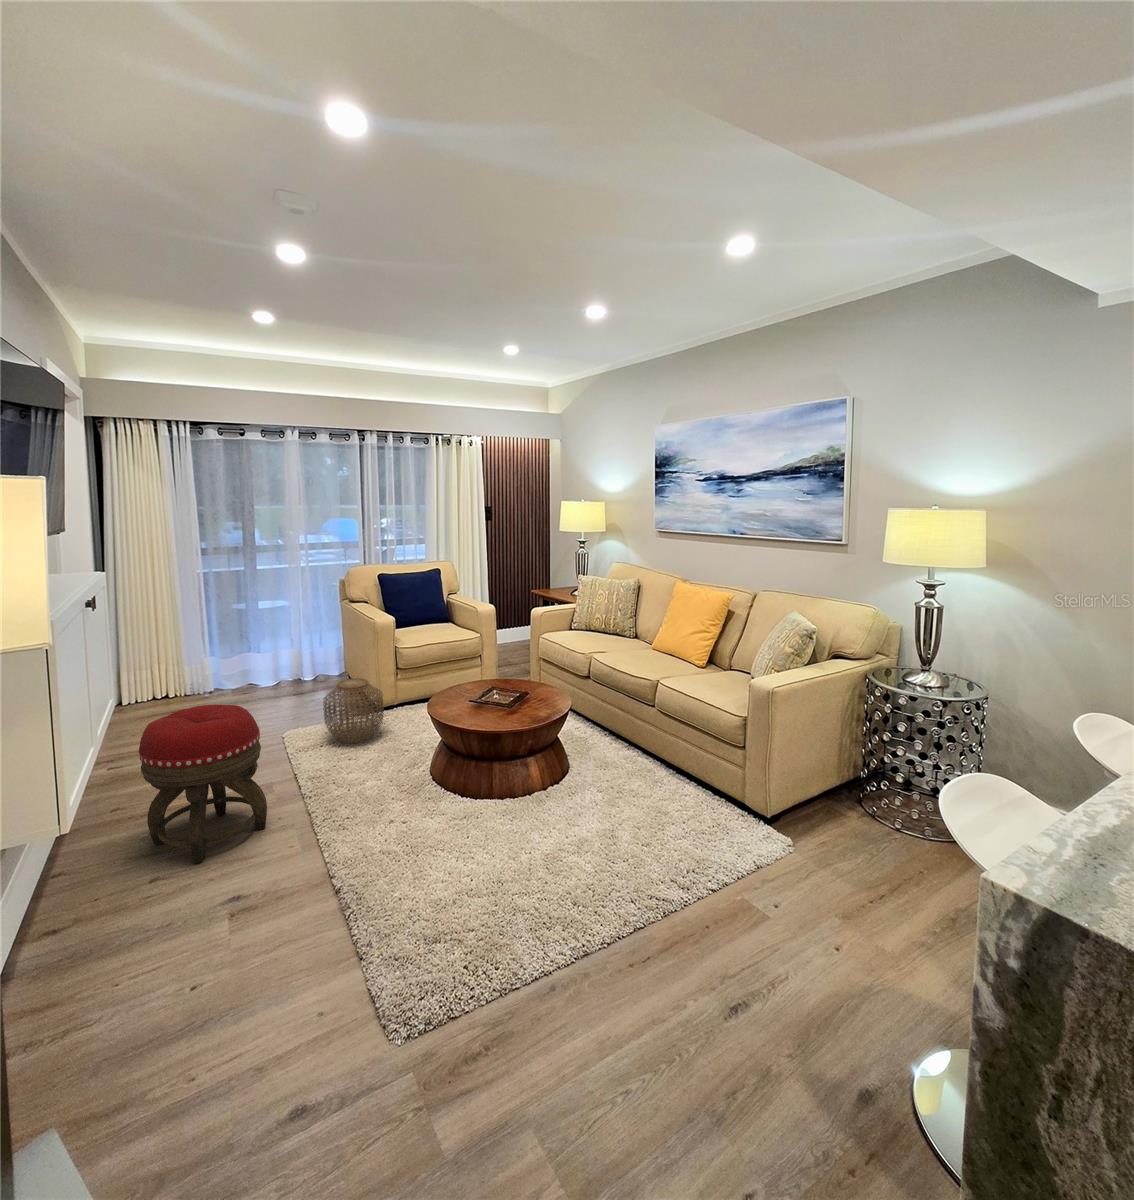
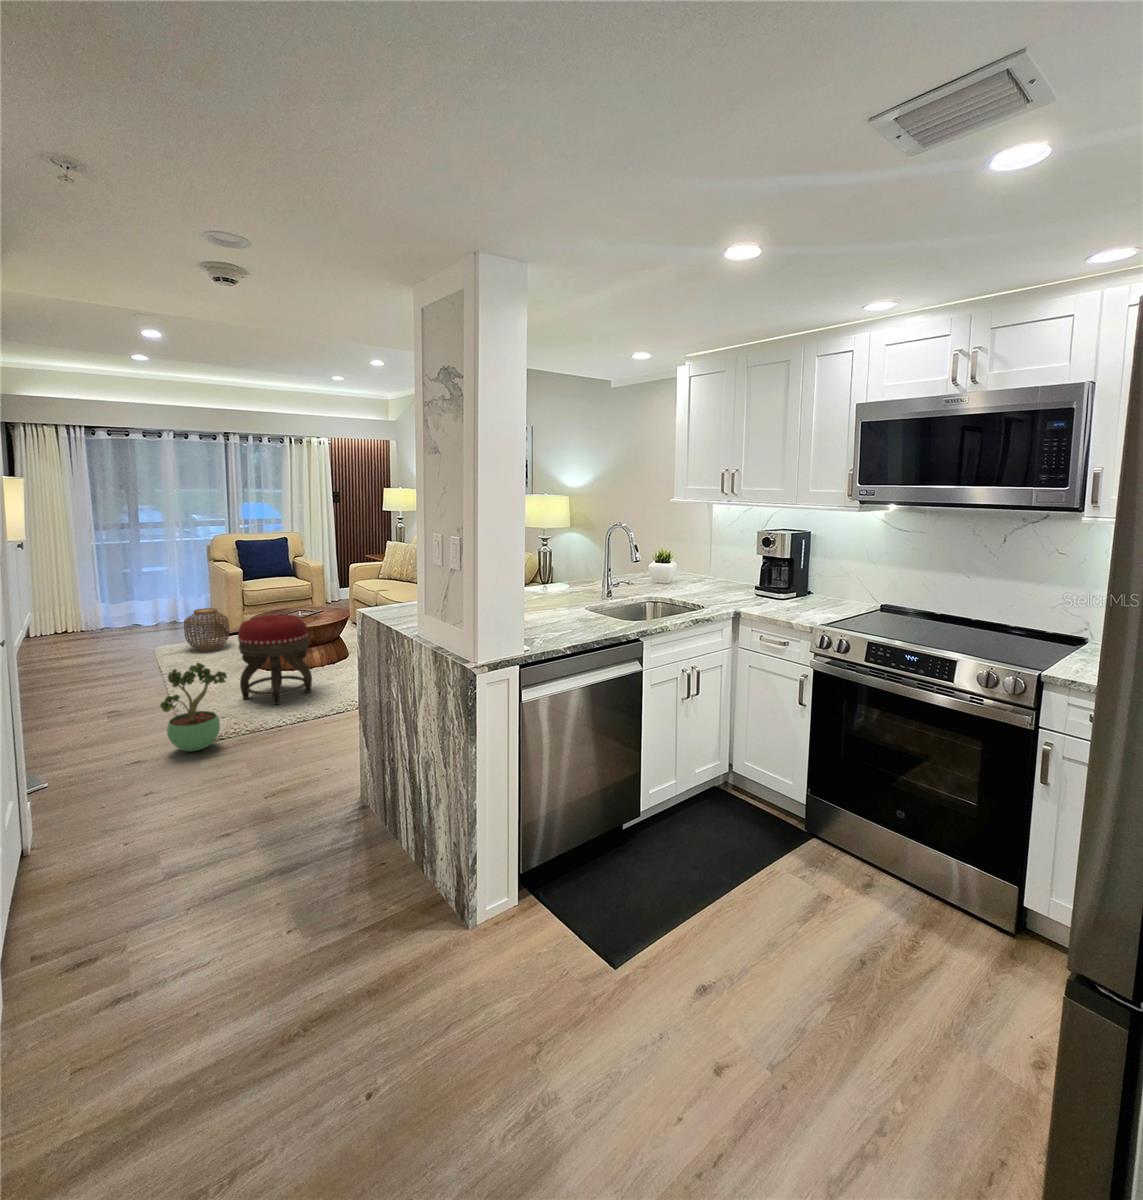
footstool: present [139,705,267,864] -> present [238,615,312,705]
potted plant: none [355,899,482,1097] -> present [160,663,227,751]

